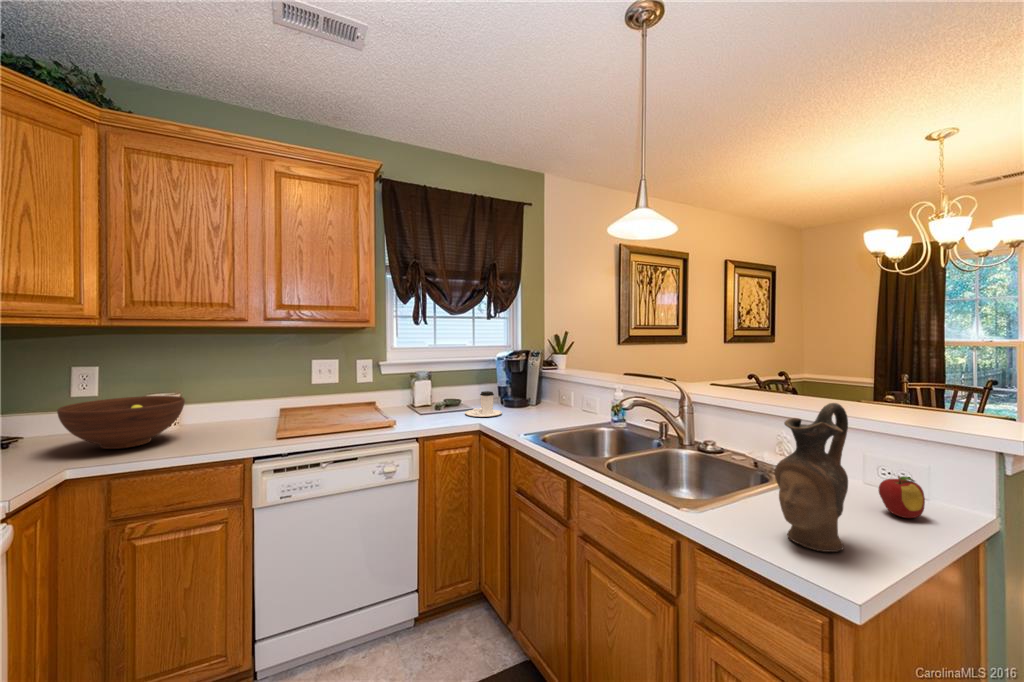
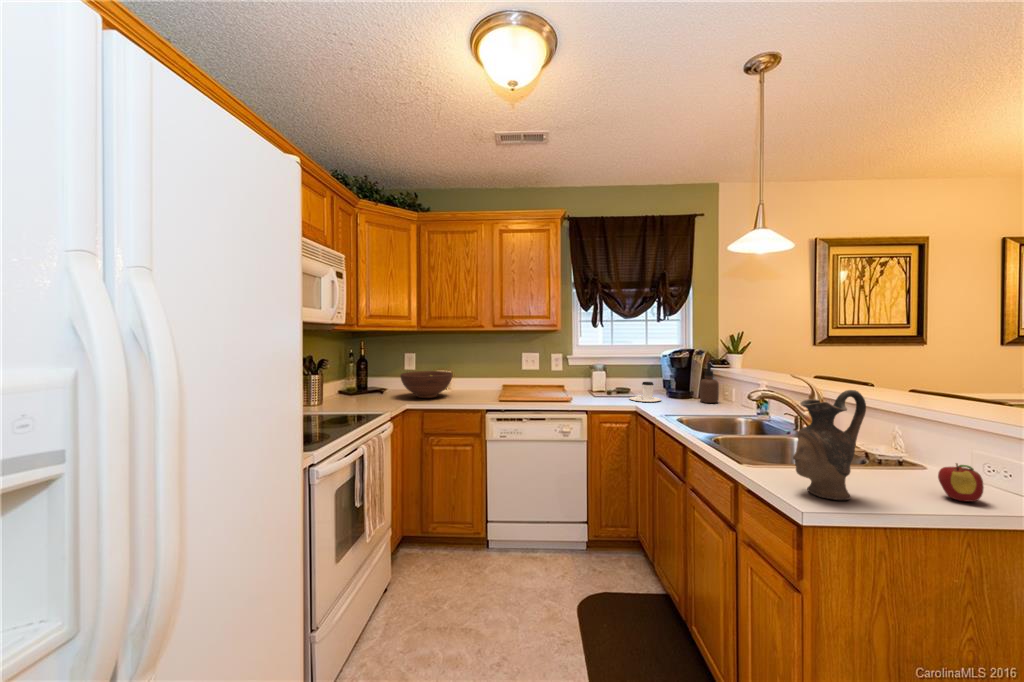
soap dispenser: none [541,366,560,411] -> present [700,363,719,403]

